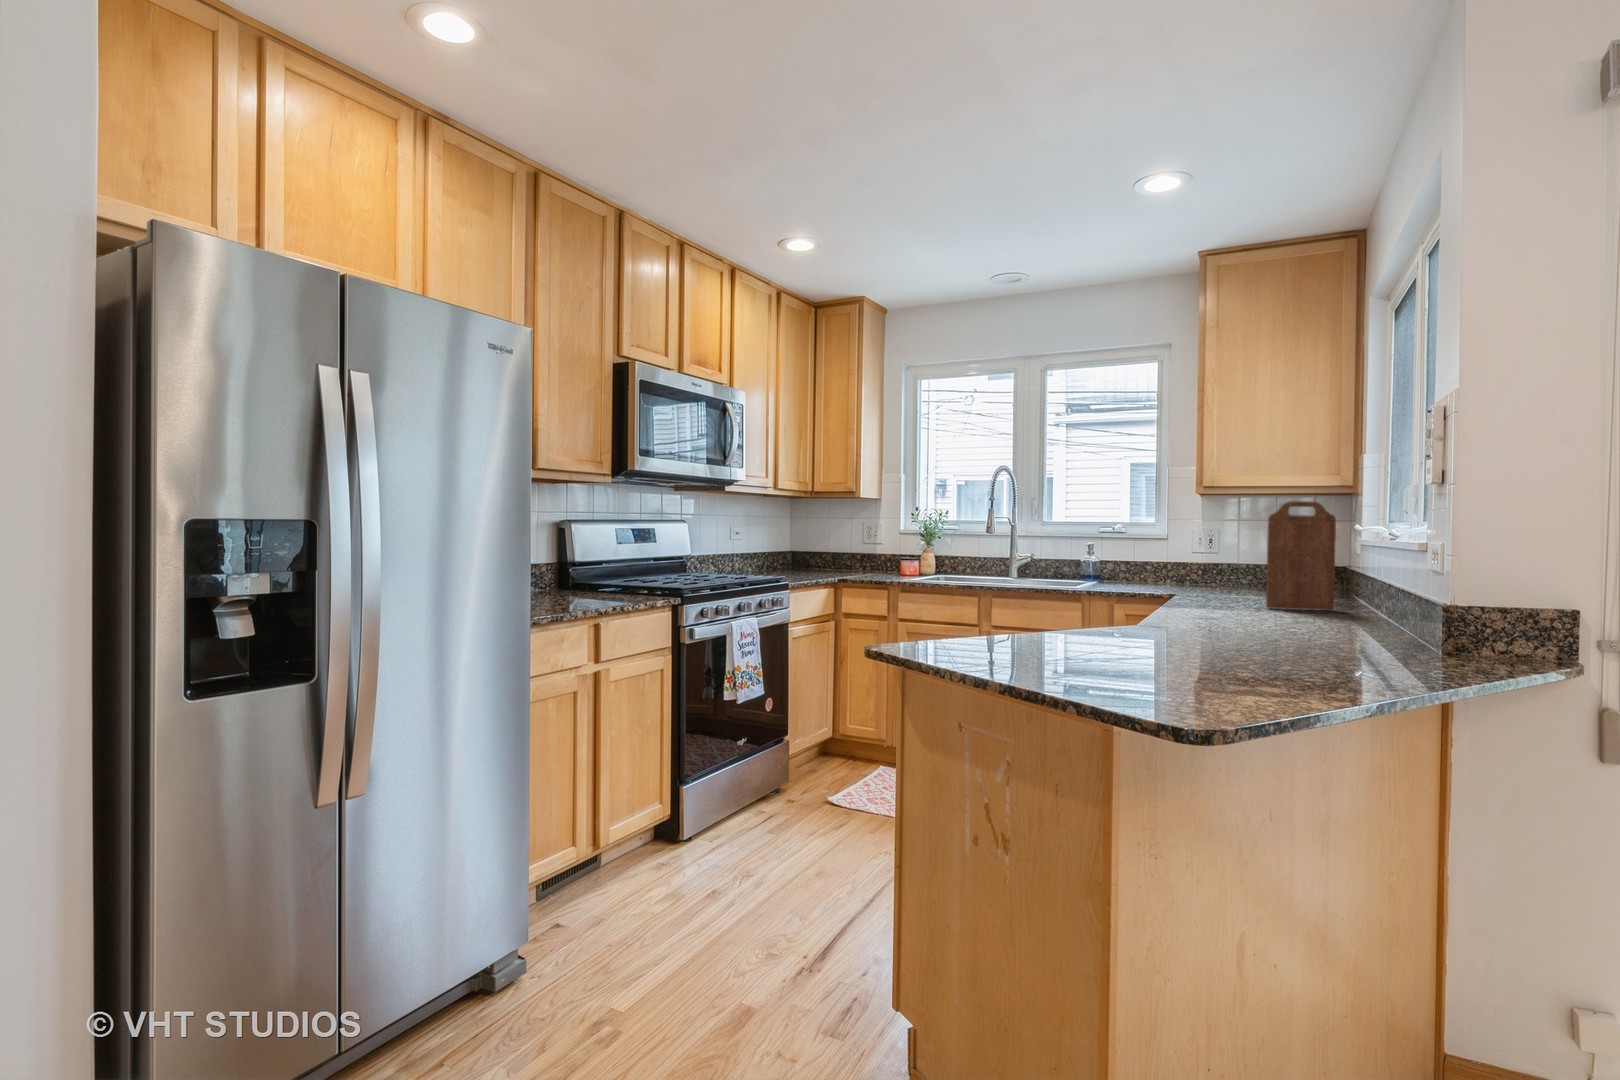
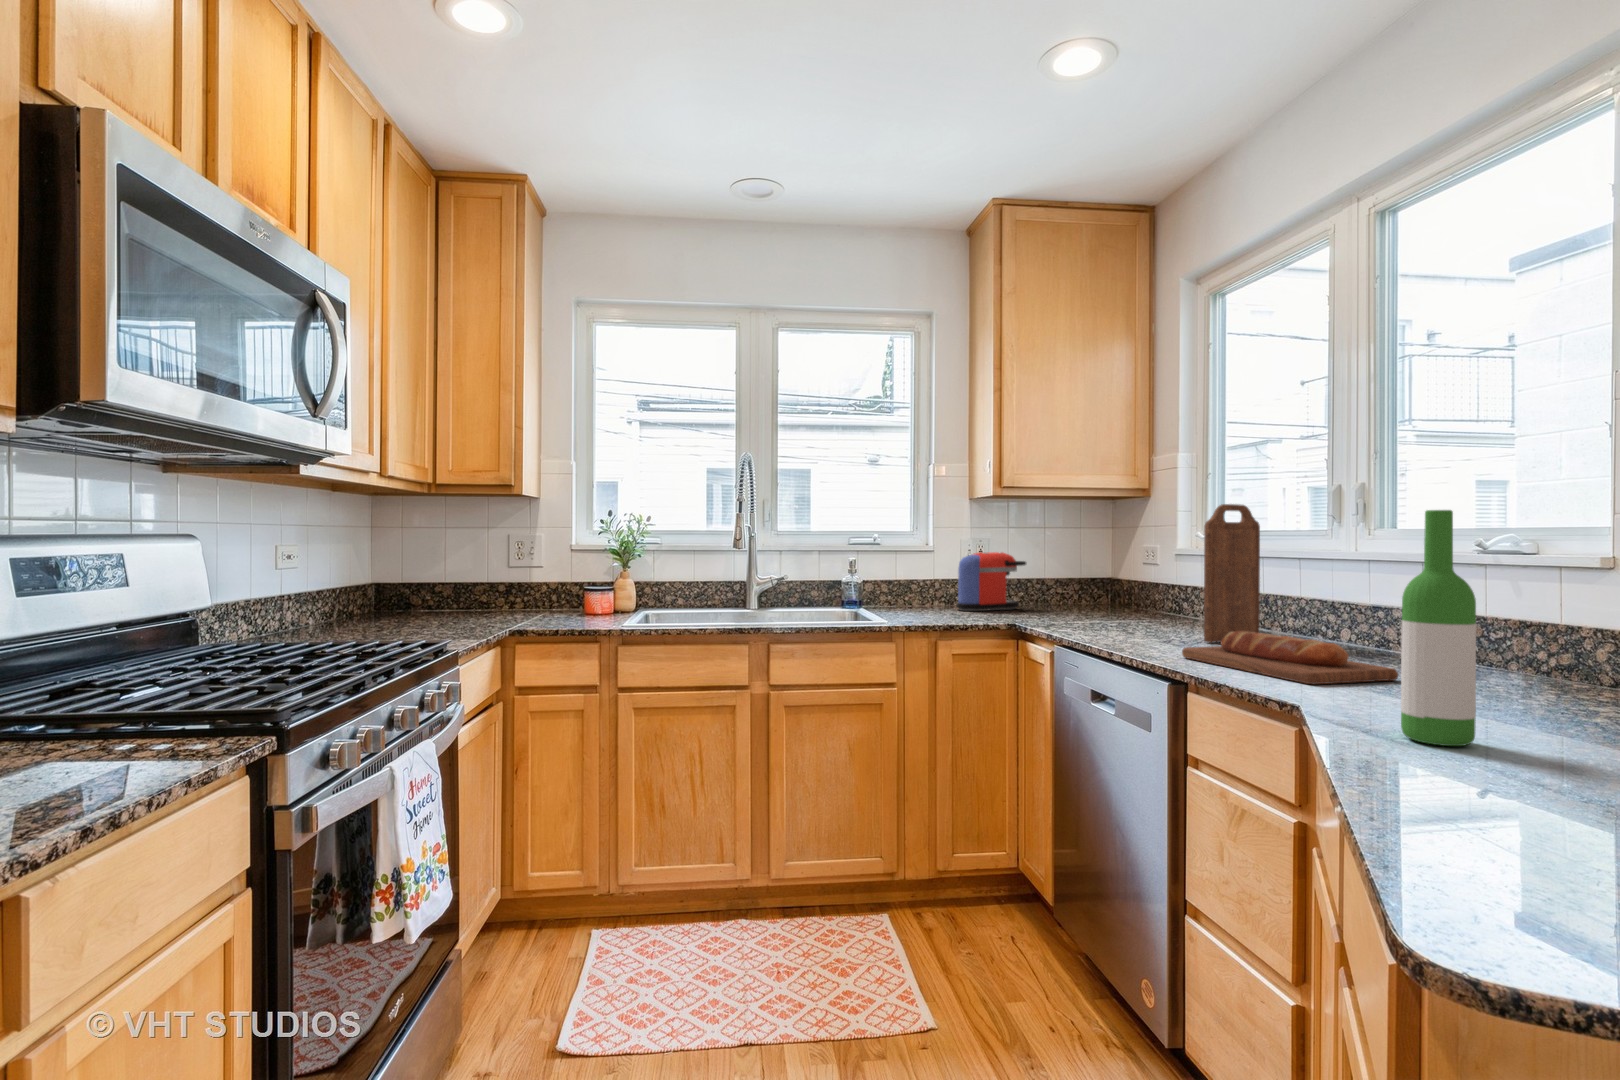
wine bottle: none [1117,509,1152,635] -> present [1401,510,1476,746]
coffee maker: none [1171,540,1243,588] -> present [956,552,1026,611]
bread loaf: none [1192,593,1285,626] -> present [1182,631,1398,684]

